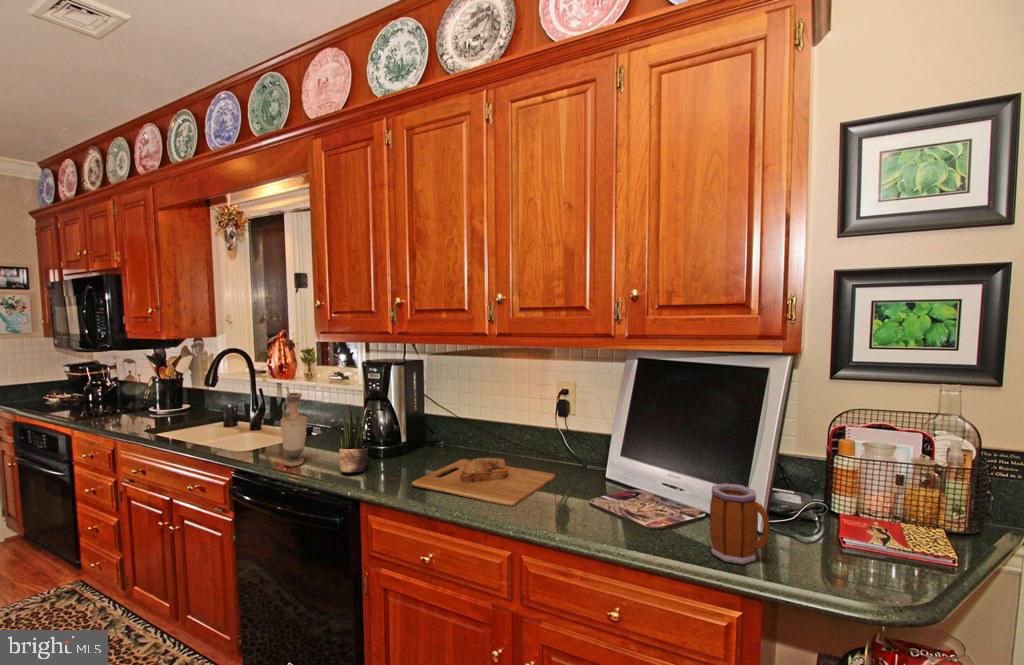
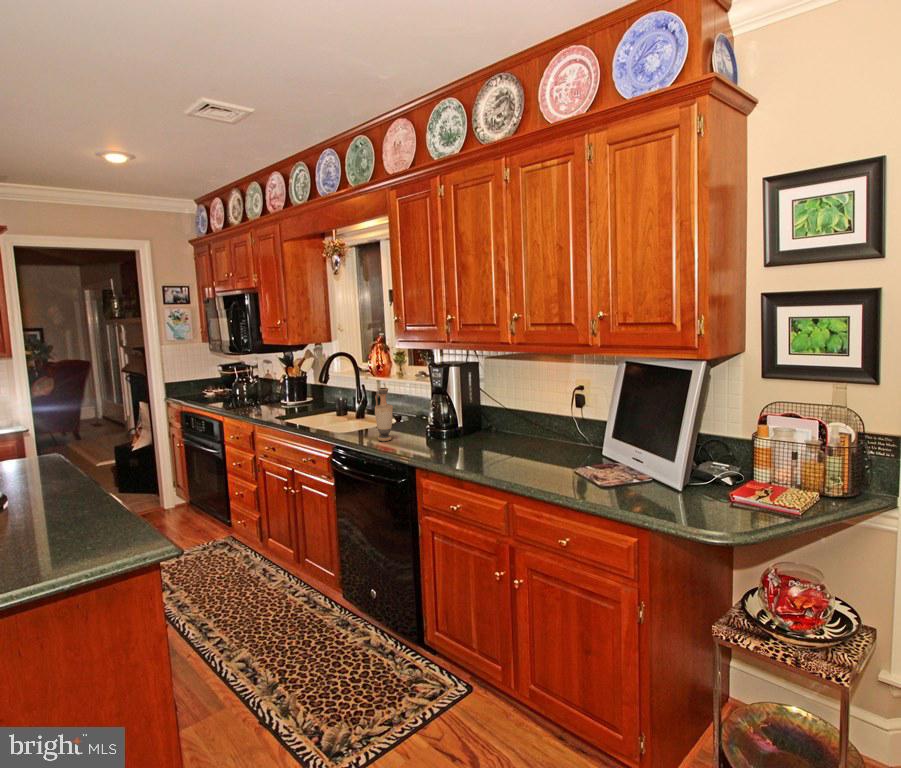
potted plant: present [339,405,368,472] -> none [414,396,434,445]
cutting board: present [412,458,555,506] -> none [460,438,566,467]
mug: present [710,483,770,564] -> none [627,449,660,498]

